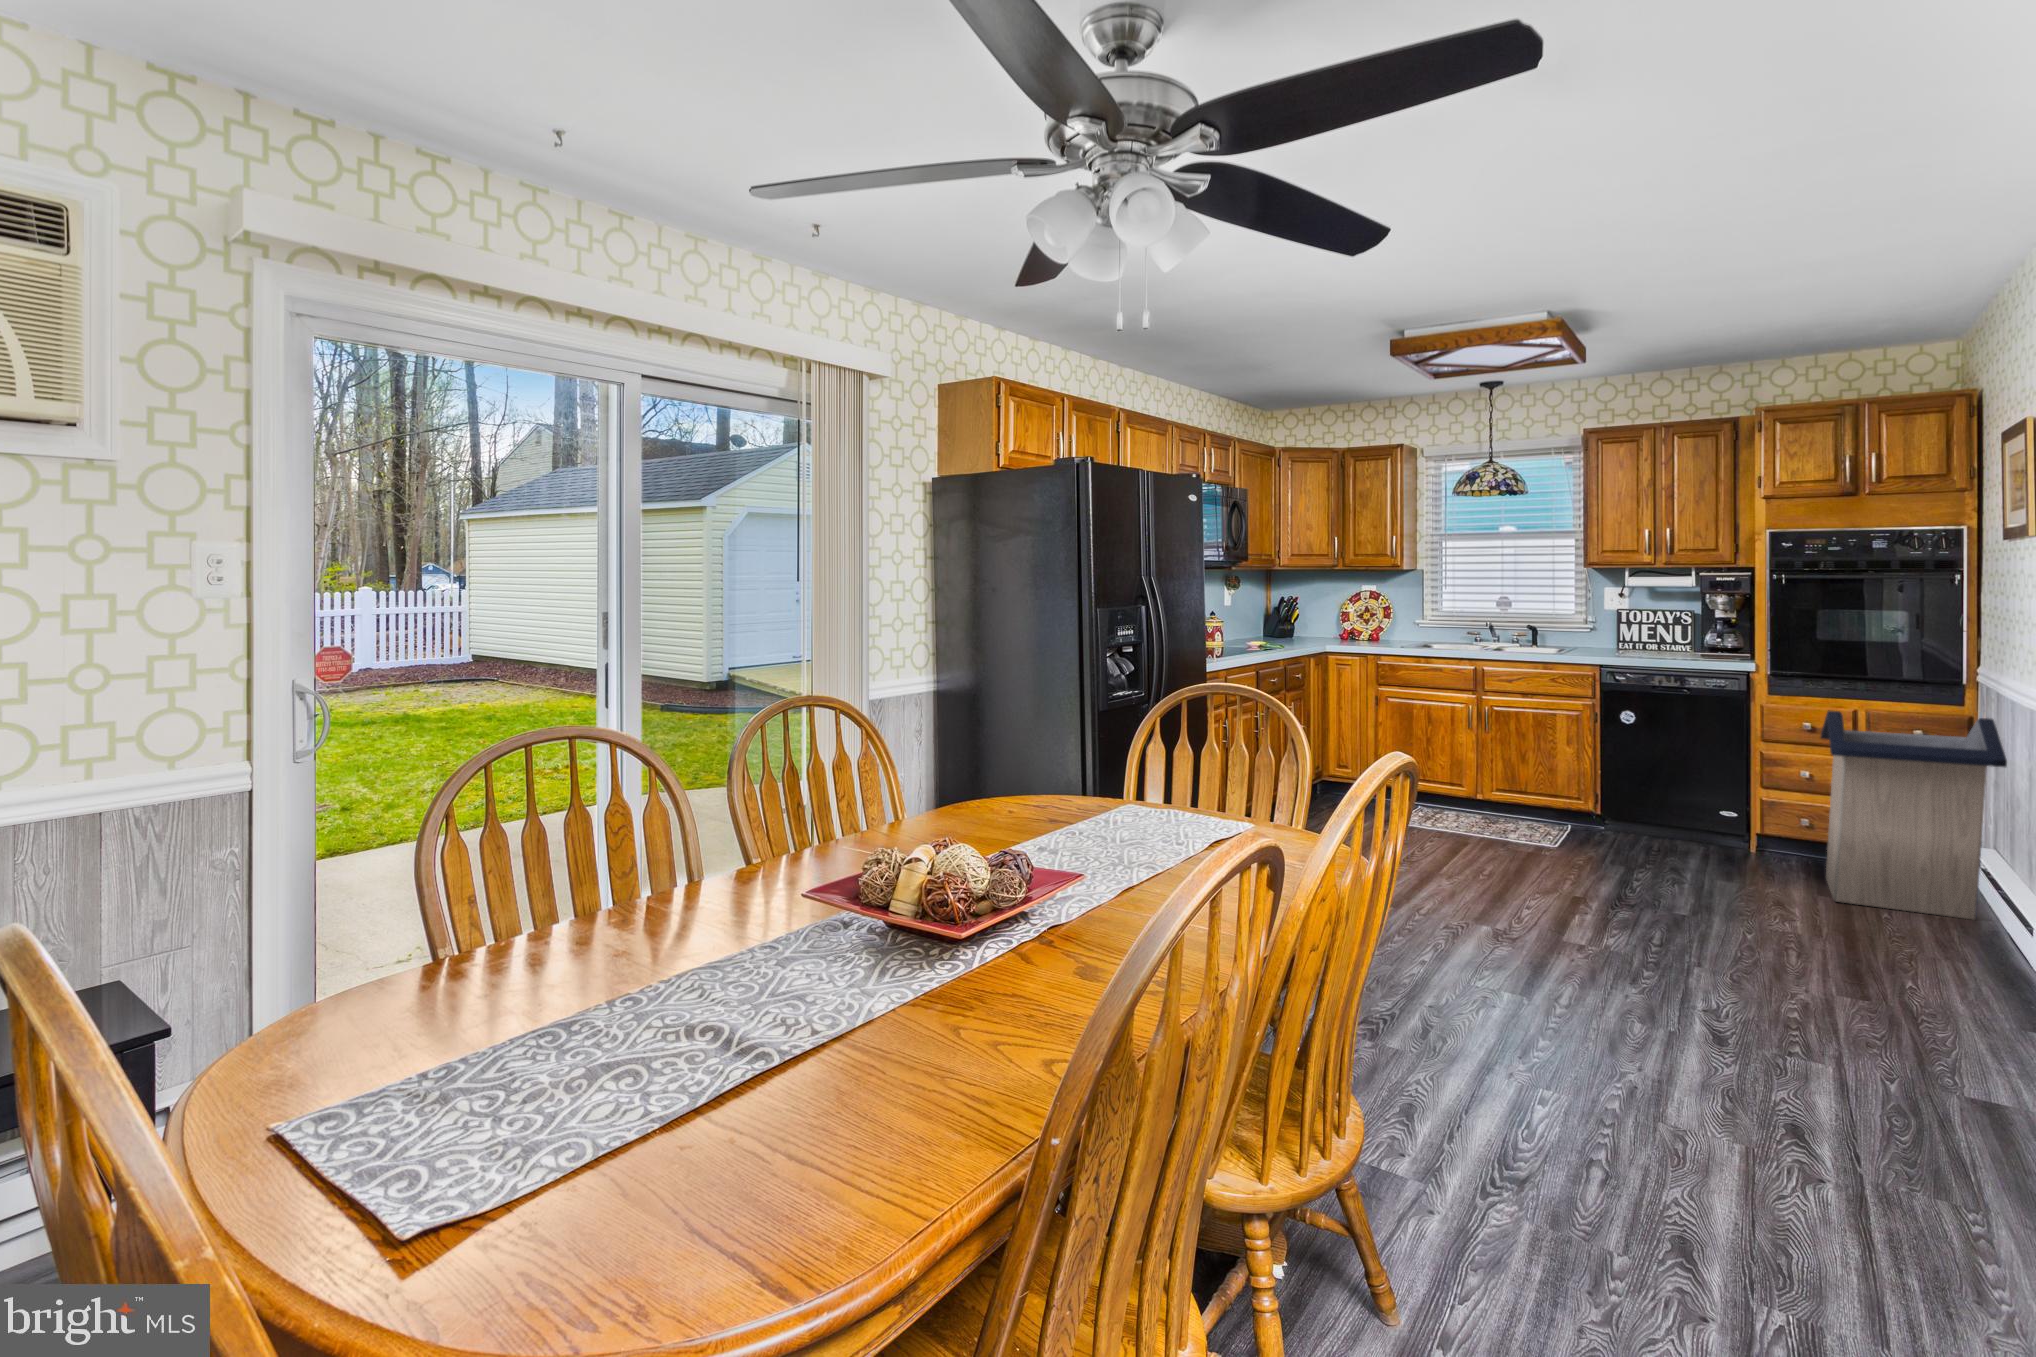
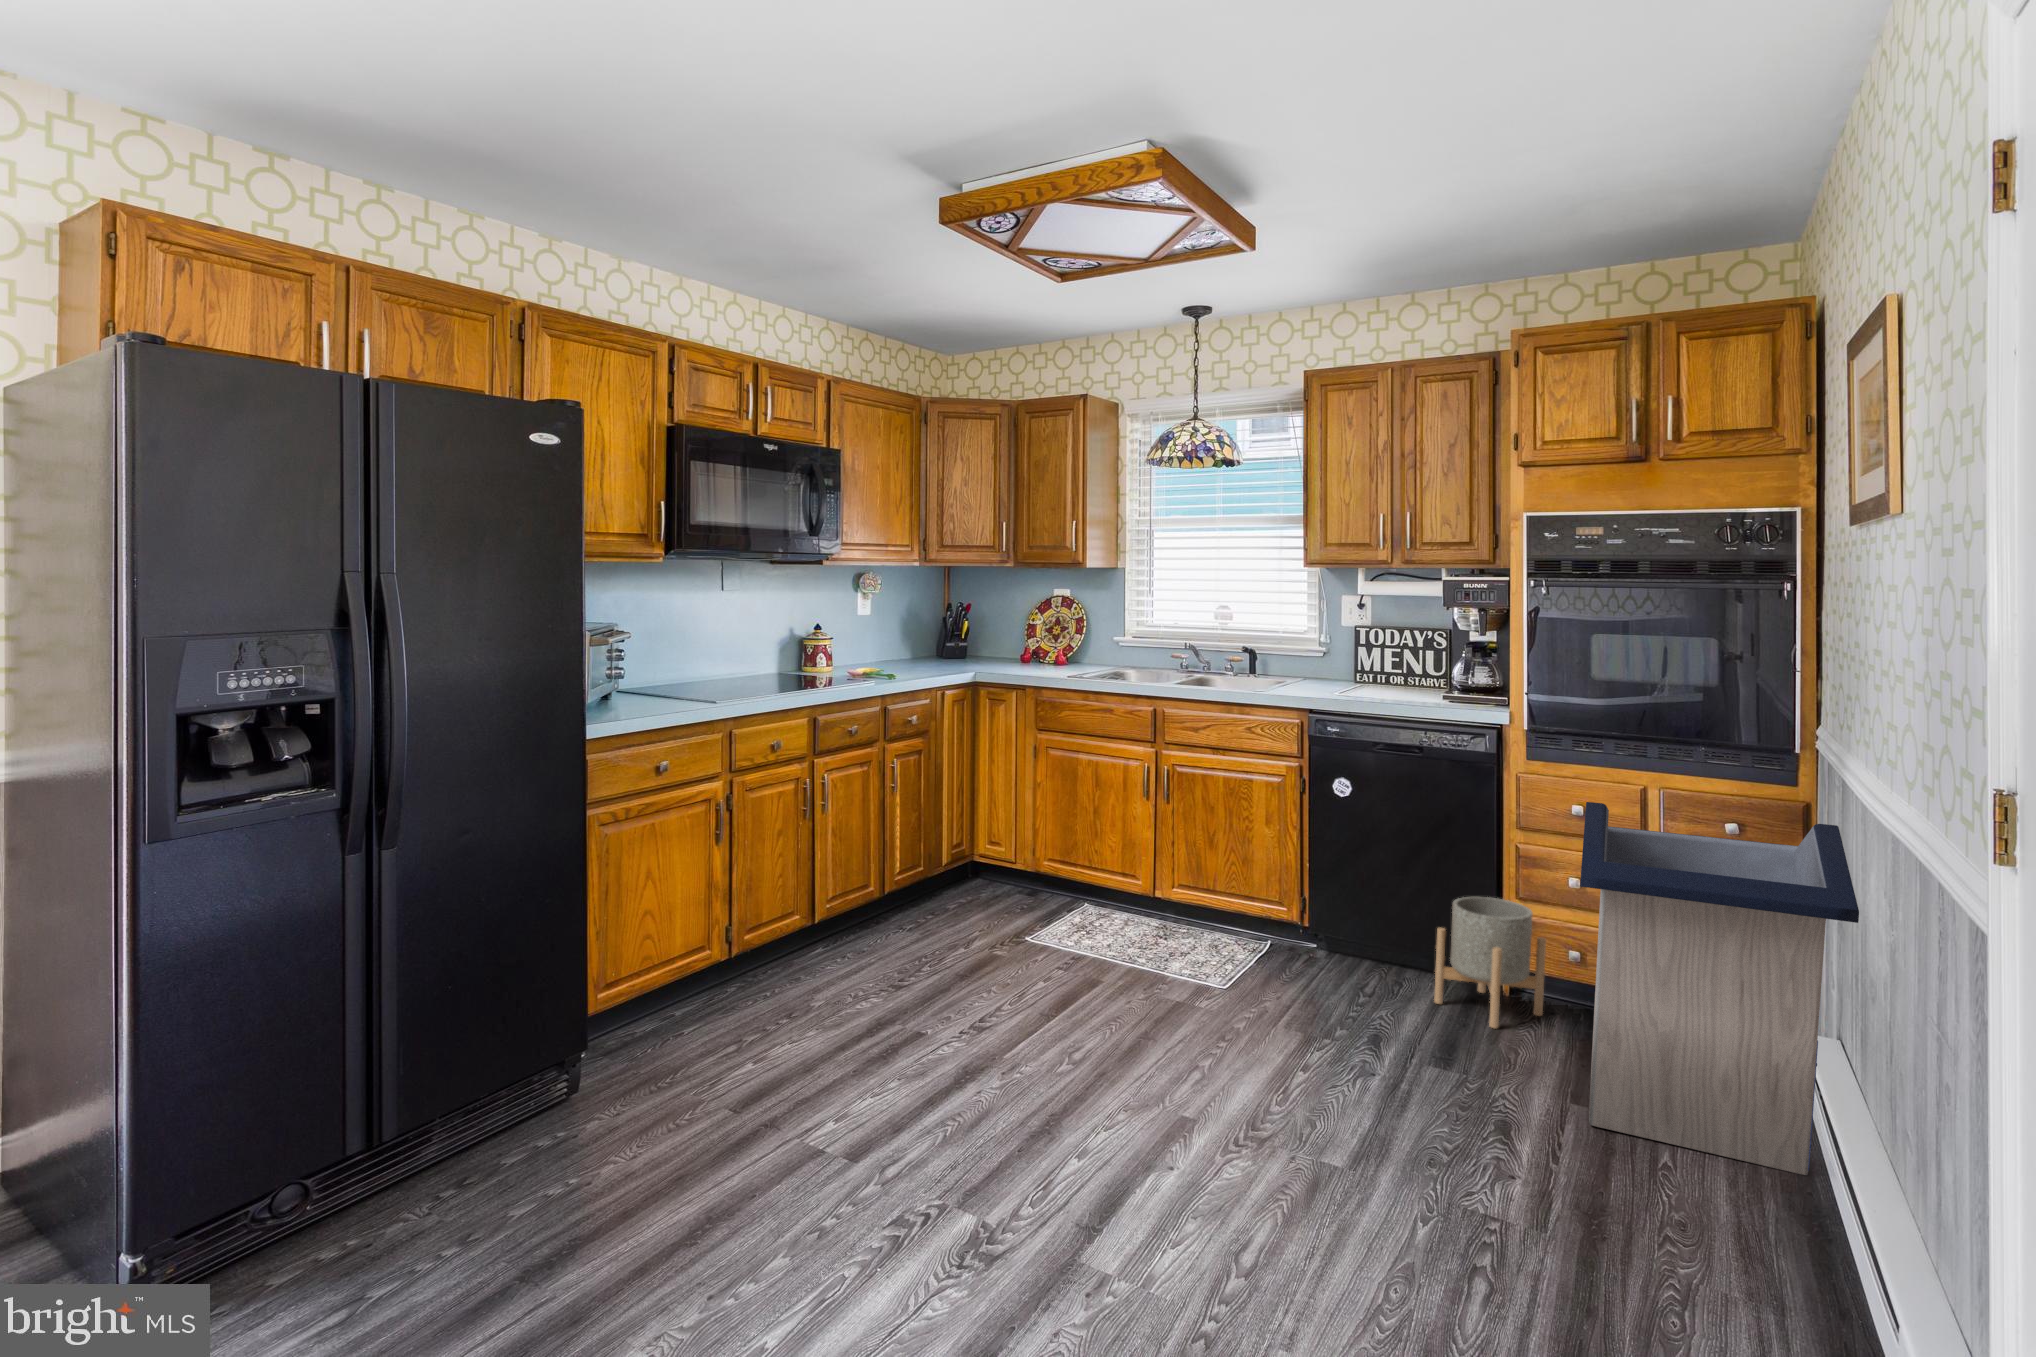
planter: none [1706,786,1787,866] -> present [1434,897,1546,1028]

